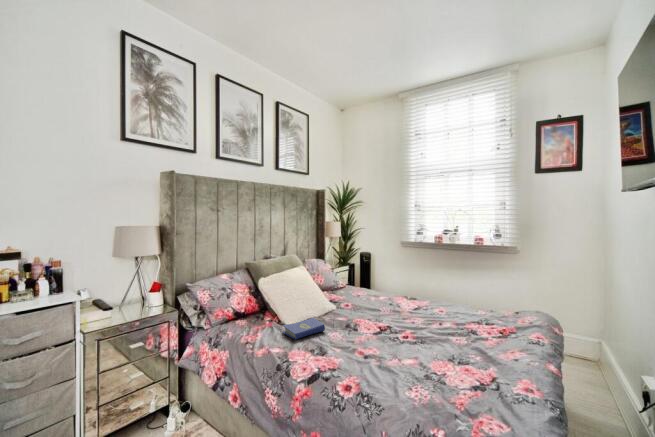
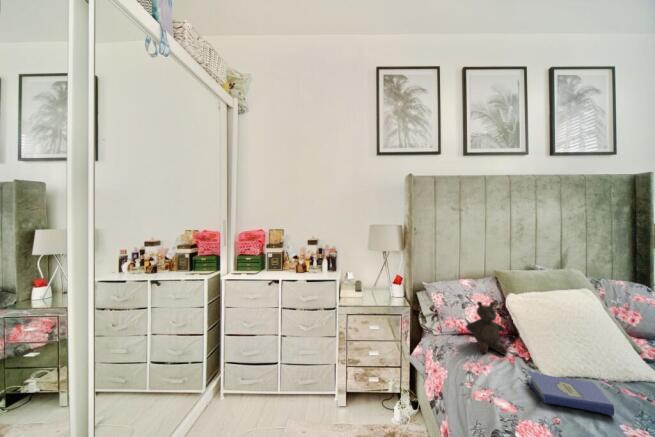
stuffed bear: none [234,285,265,328] -> present [466,301,507,354]

